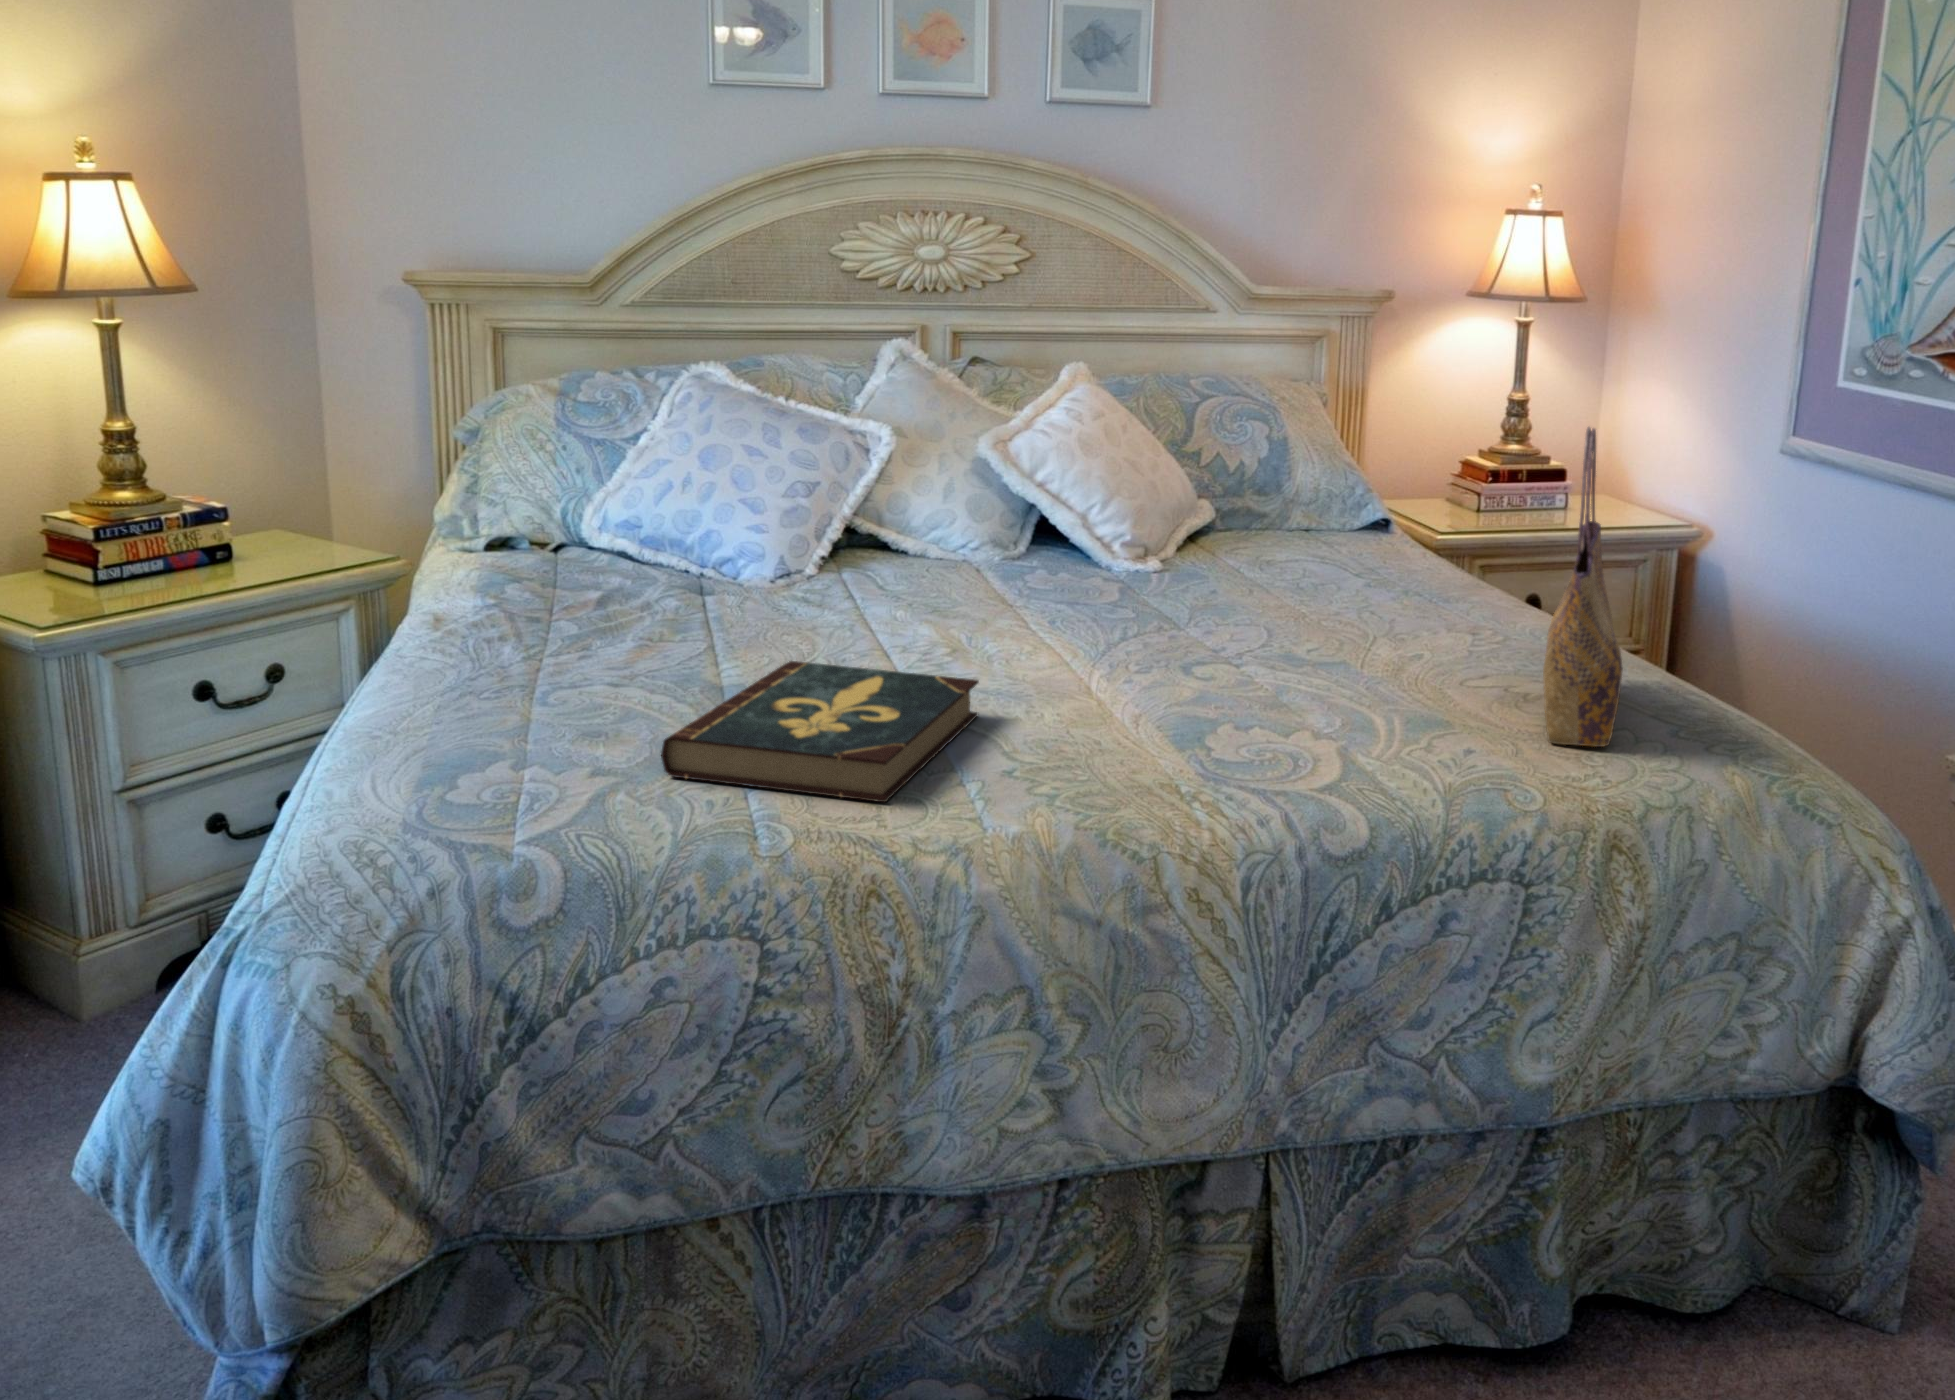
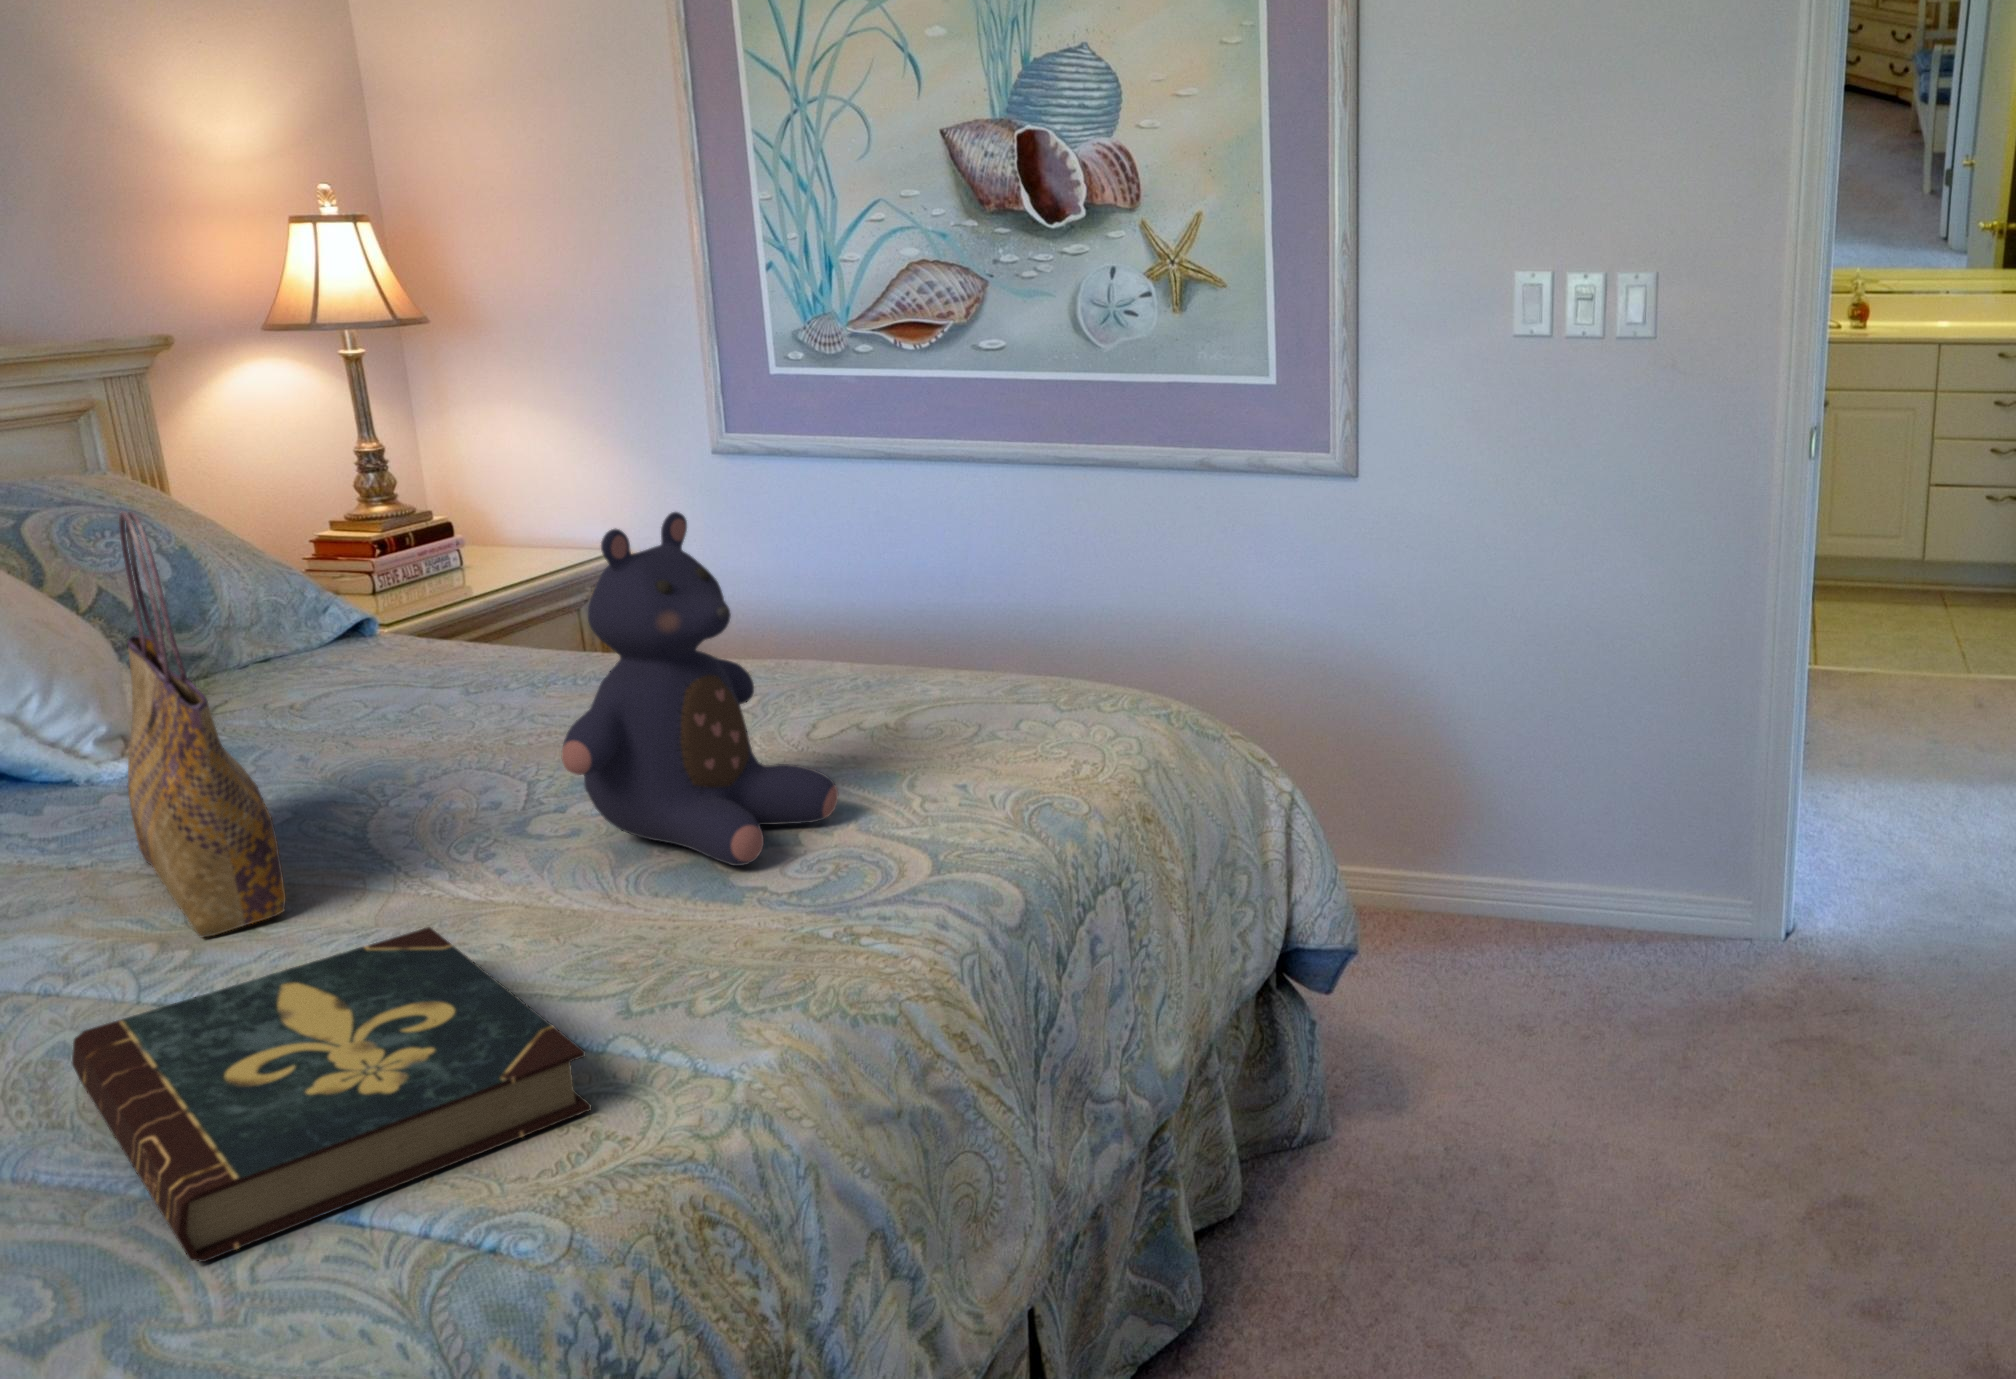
tote bag: present [1543,427,1623,747] -> present [119,511,286,937]
teddy bear: none [1142,450,1349,732] -> present [562,512,838,866]

